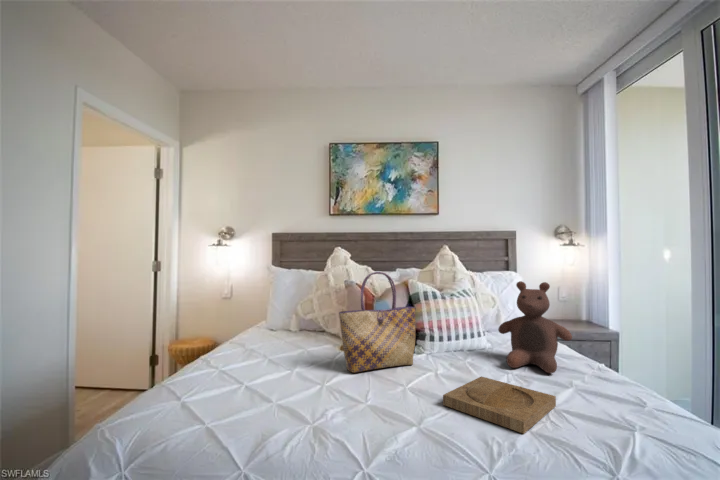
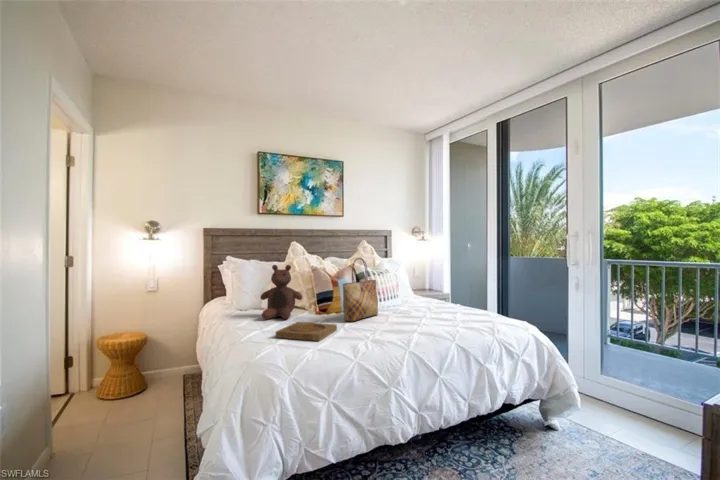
stuffed bear: present [498,281,572,373] -> present [260,265,302,319]
tray: present [443,377,556,434] -> present [276,322,337,341]

